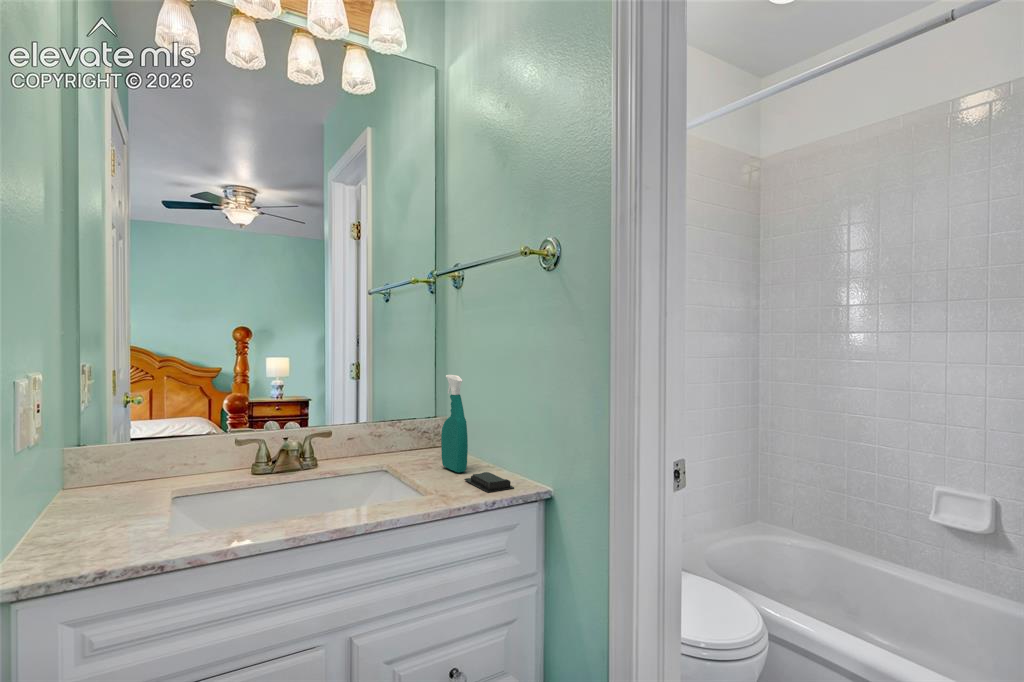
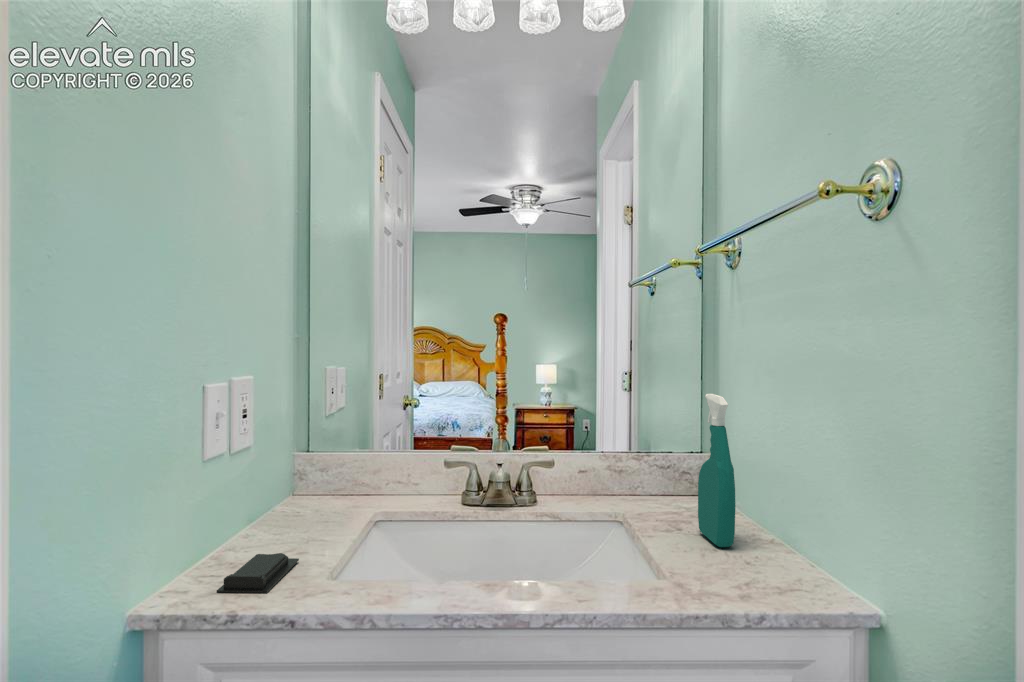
soap bar: present [464,472,514,493] -> present [217,553,299,593]

